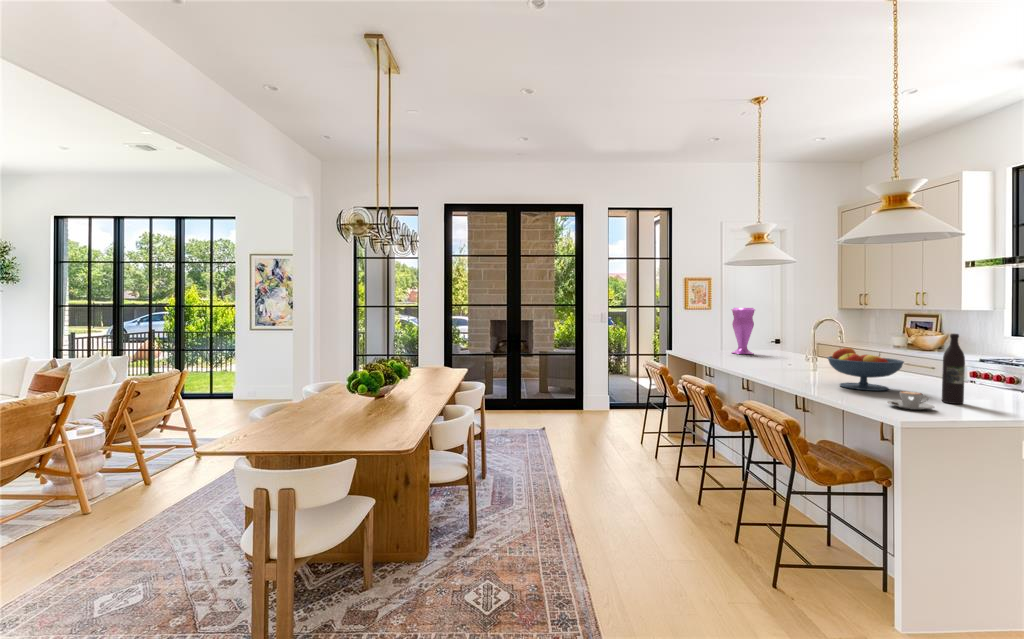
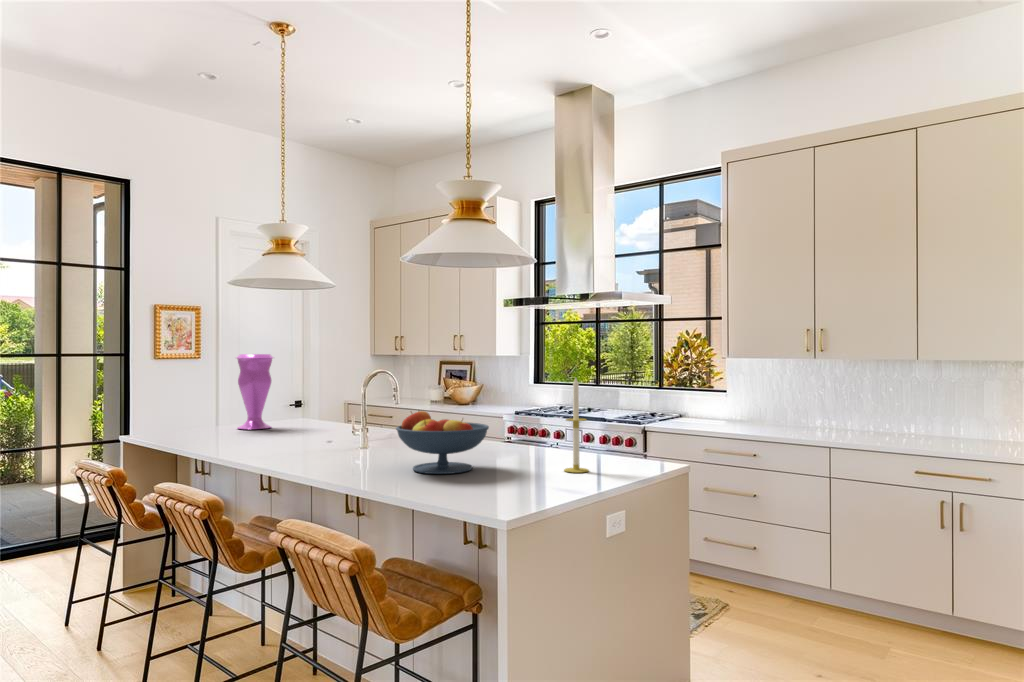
candle: none [974,329,1001,404] -> present [564,378,589,473]
wine bottle: present [942,334,965,404] -> none [538,384,560,480]
coffee cup: present [888,391,934,410] -> none [491,472,544,499]

